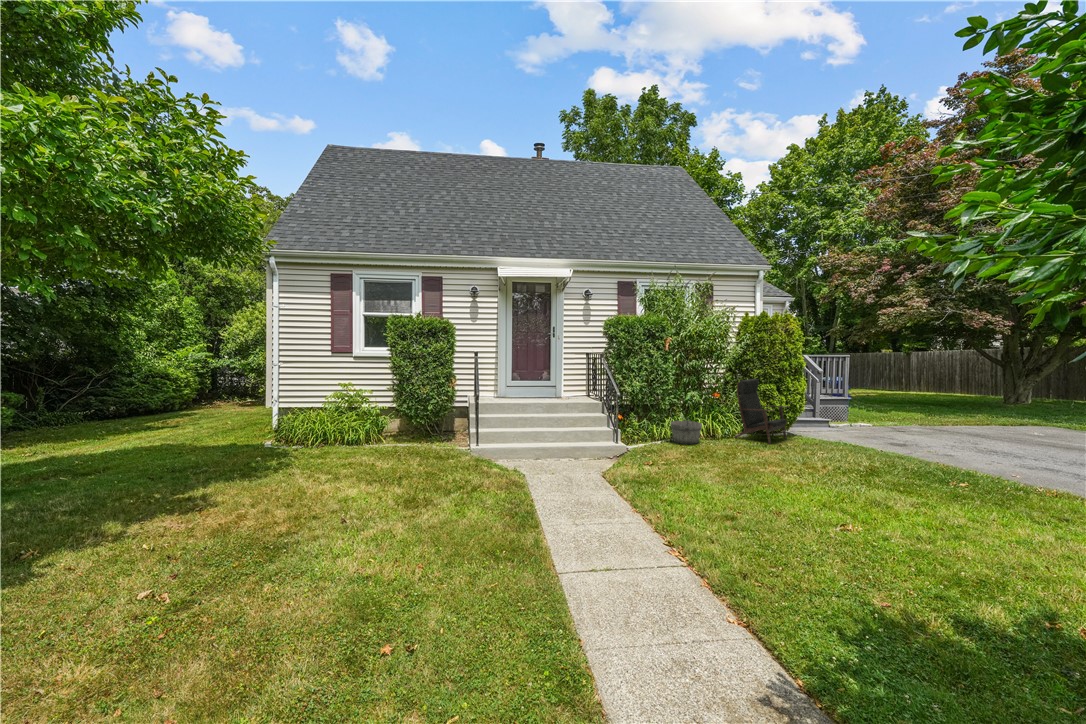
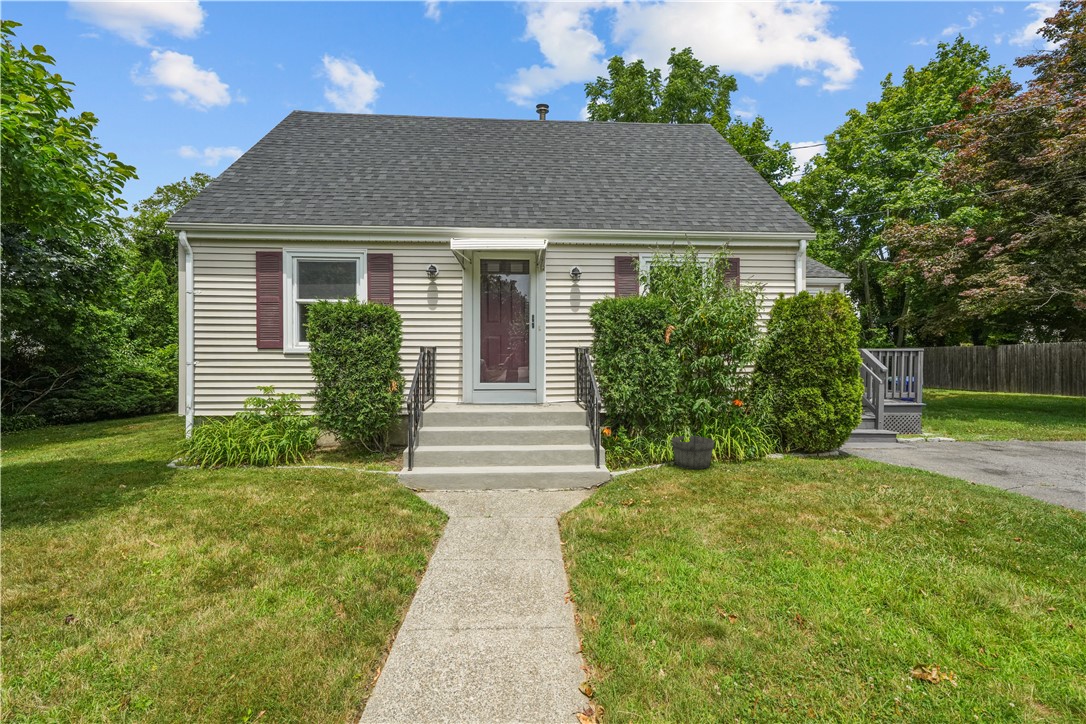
lounge chair: present [735,379,787,444] -> none [761,380,840,470]

